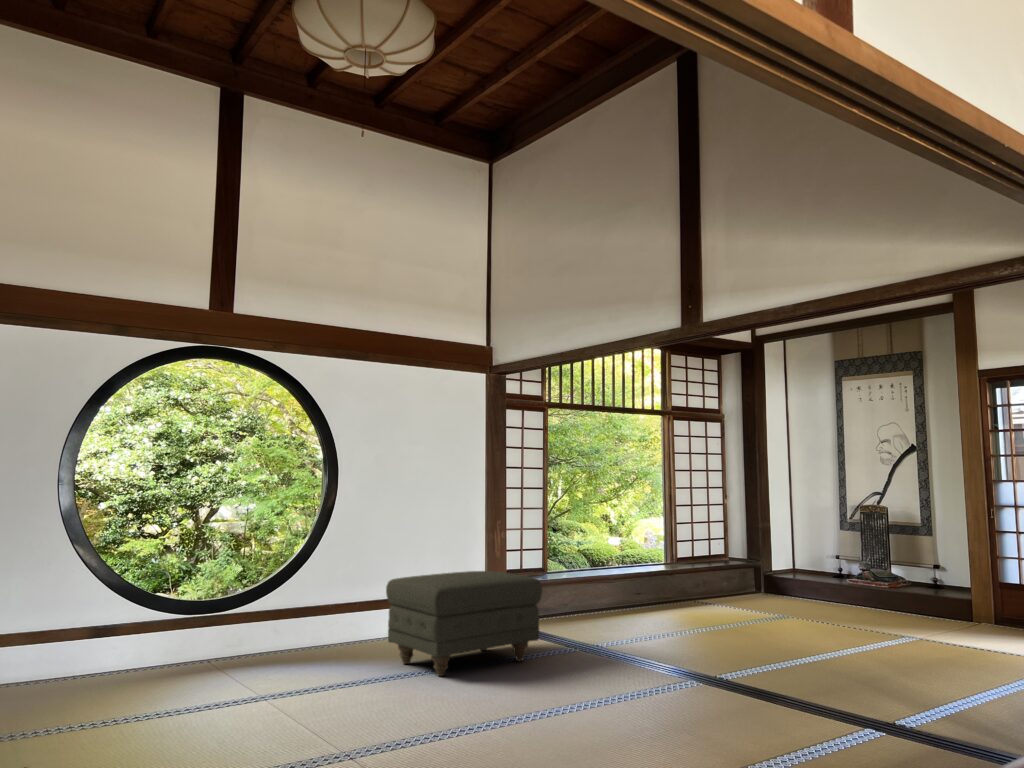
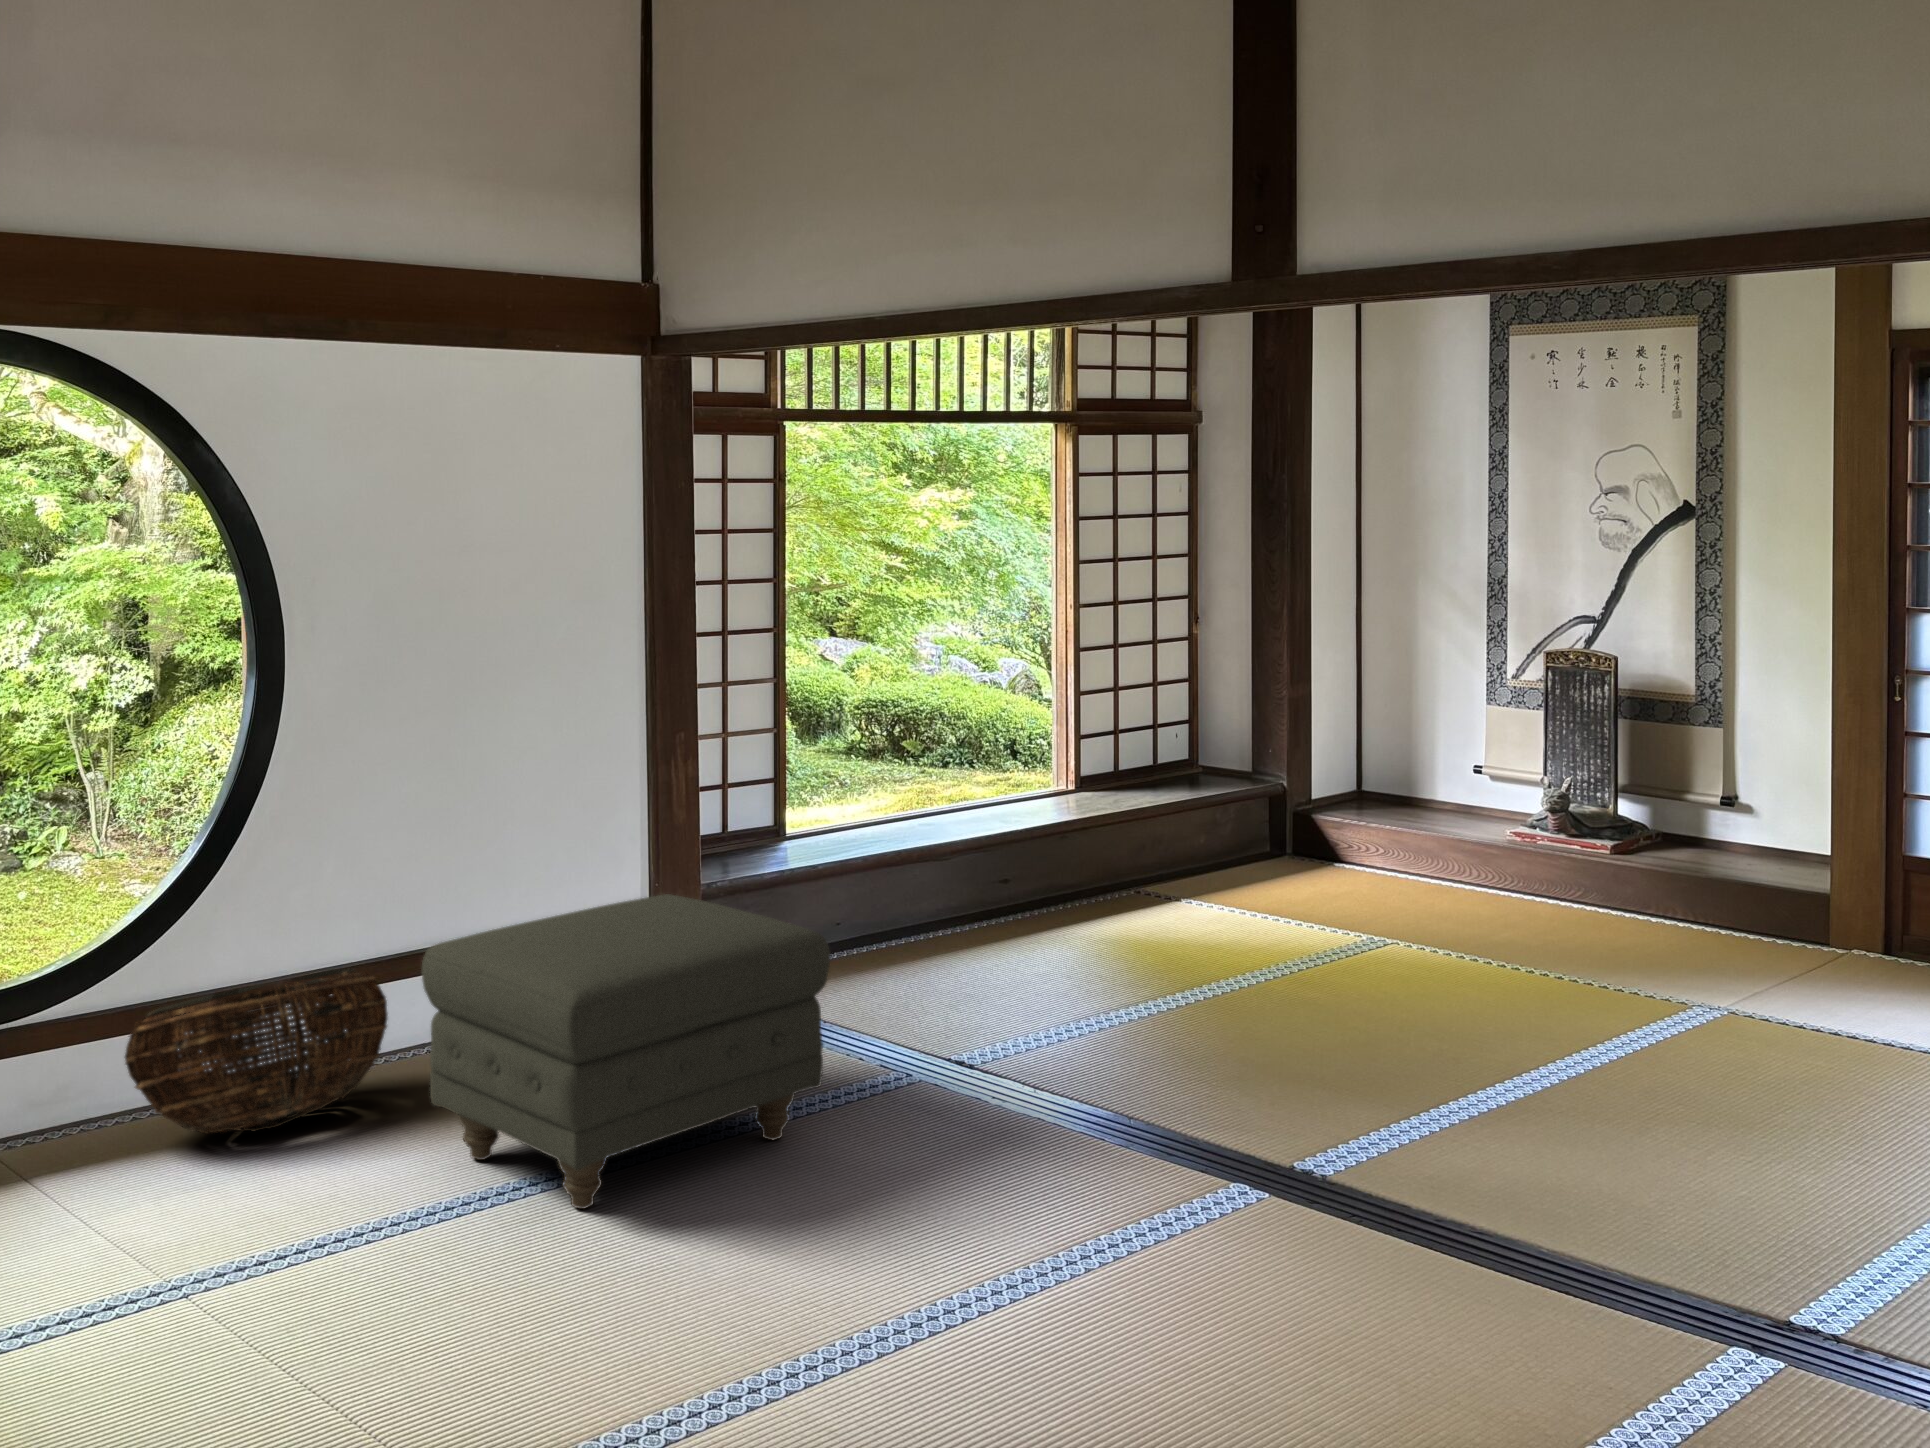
basket: none [274,595,377,656] -> present [125,968,388,1134]

